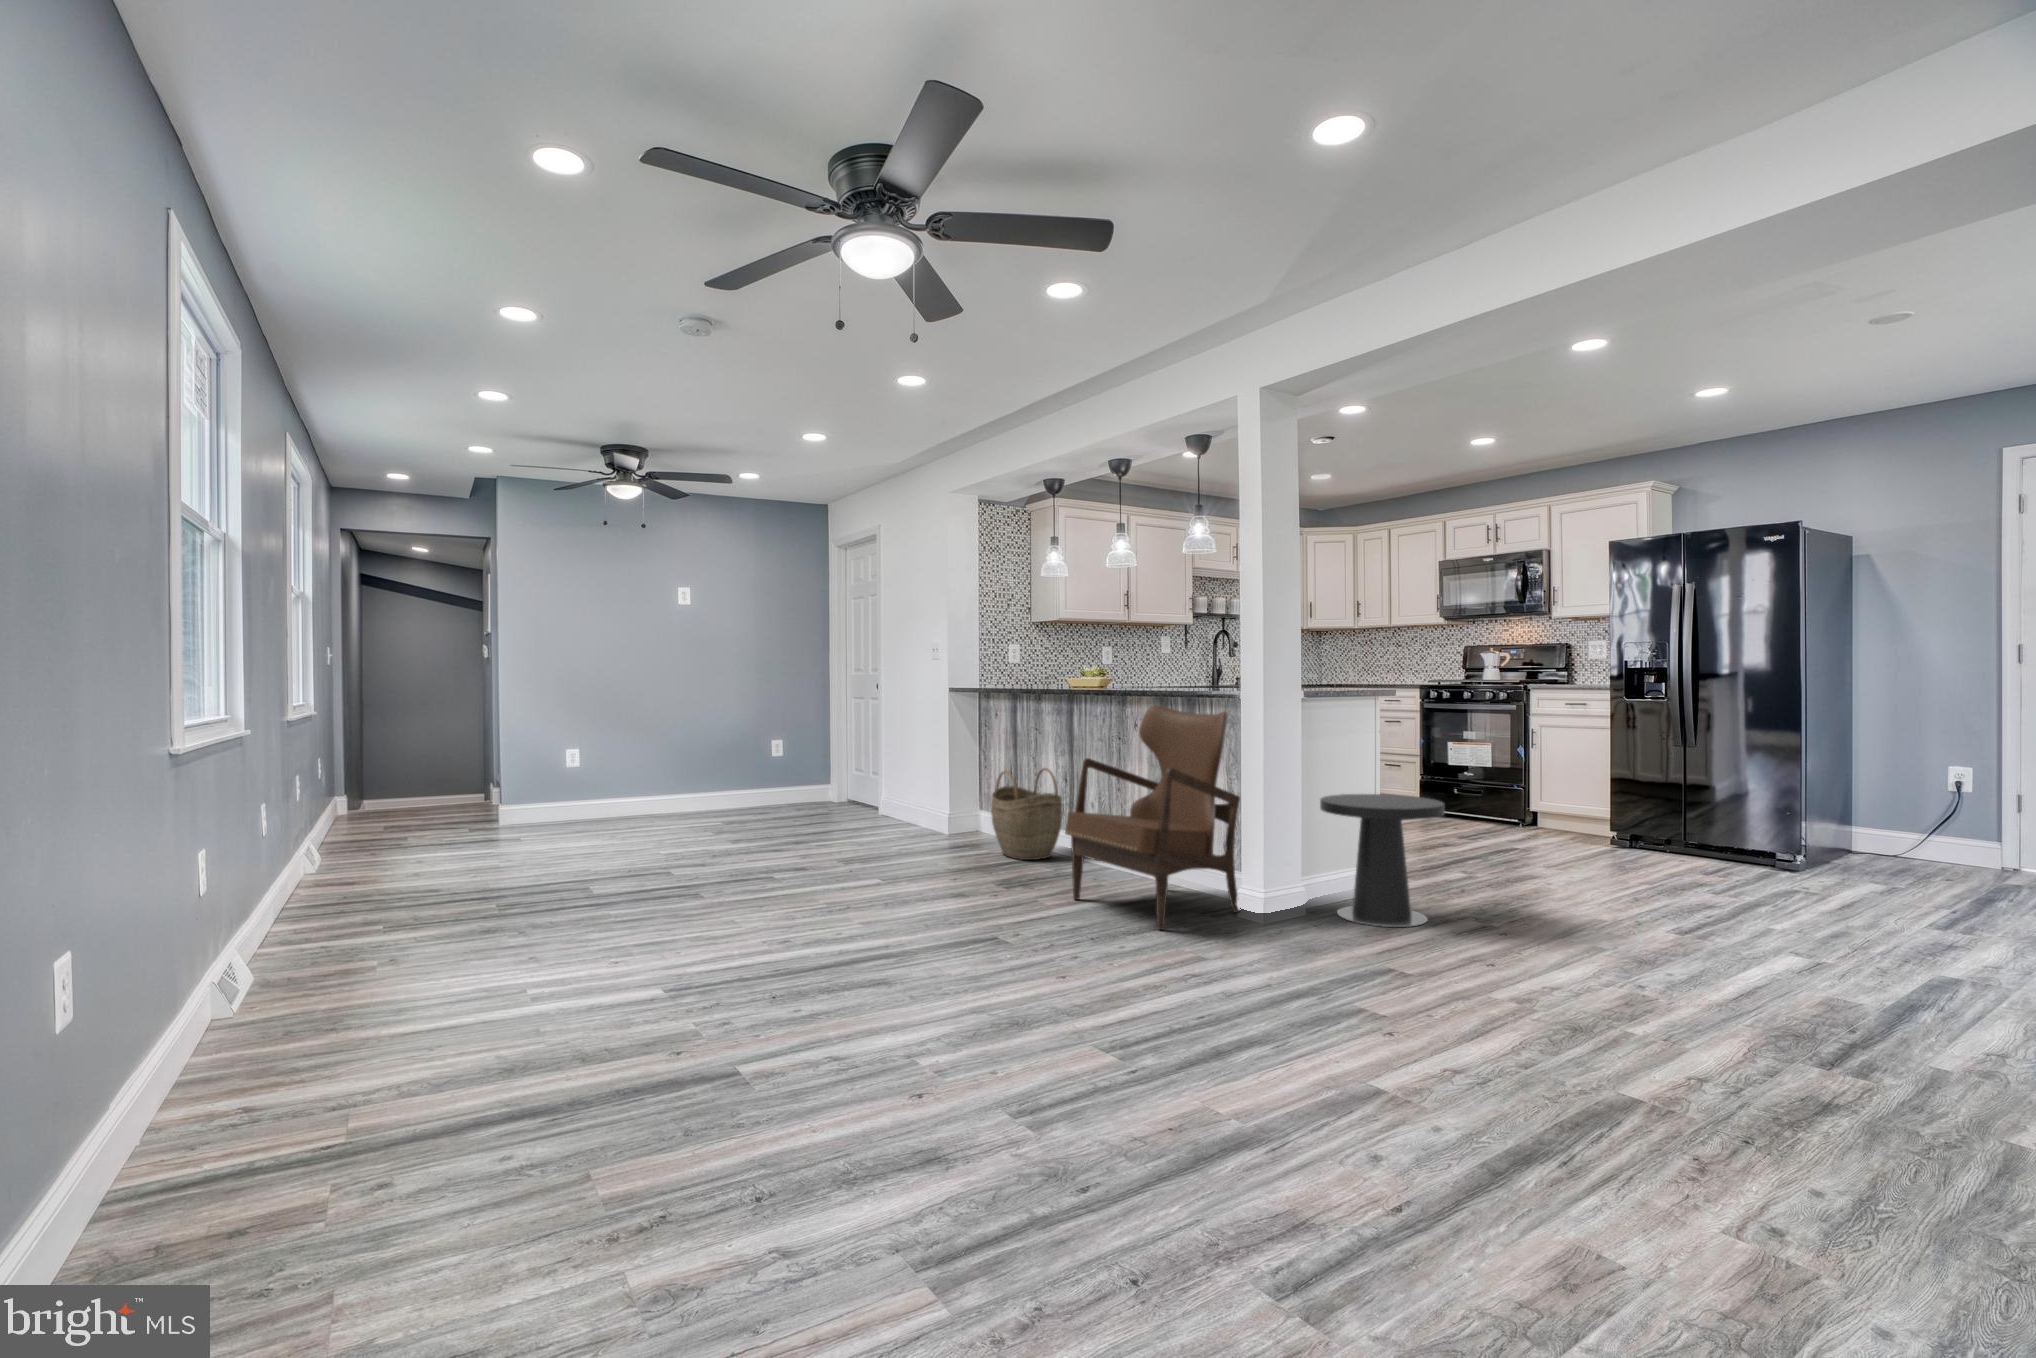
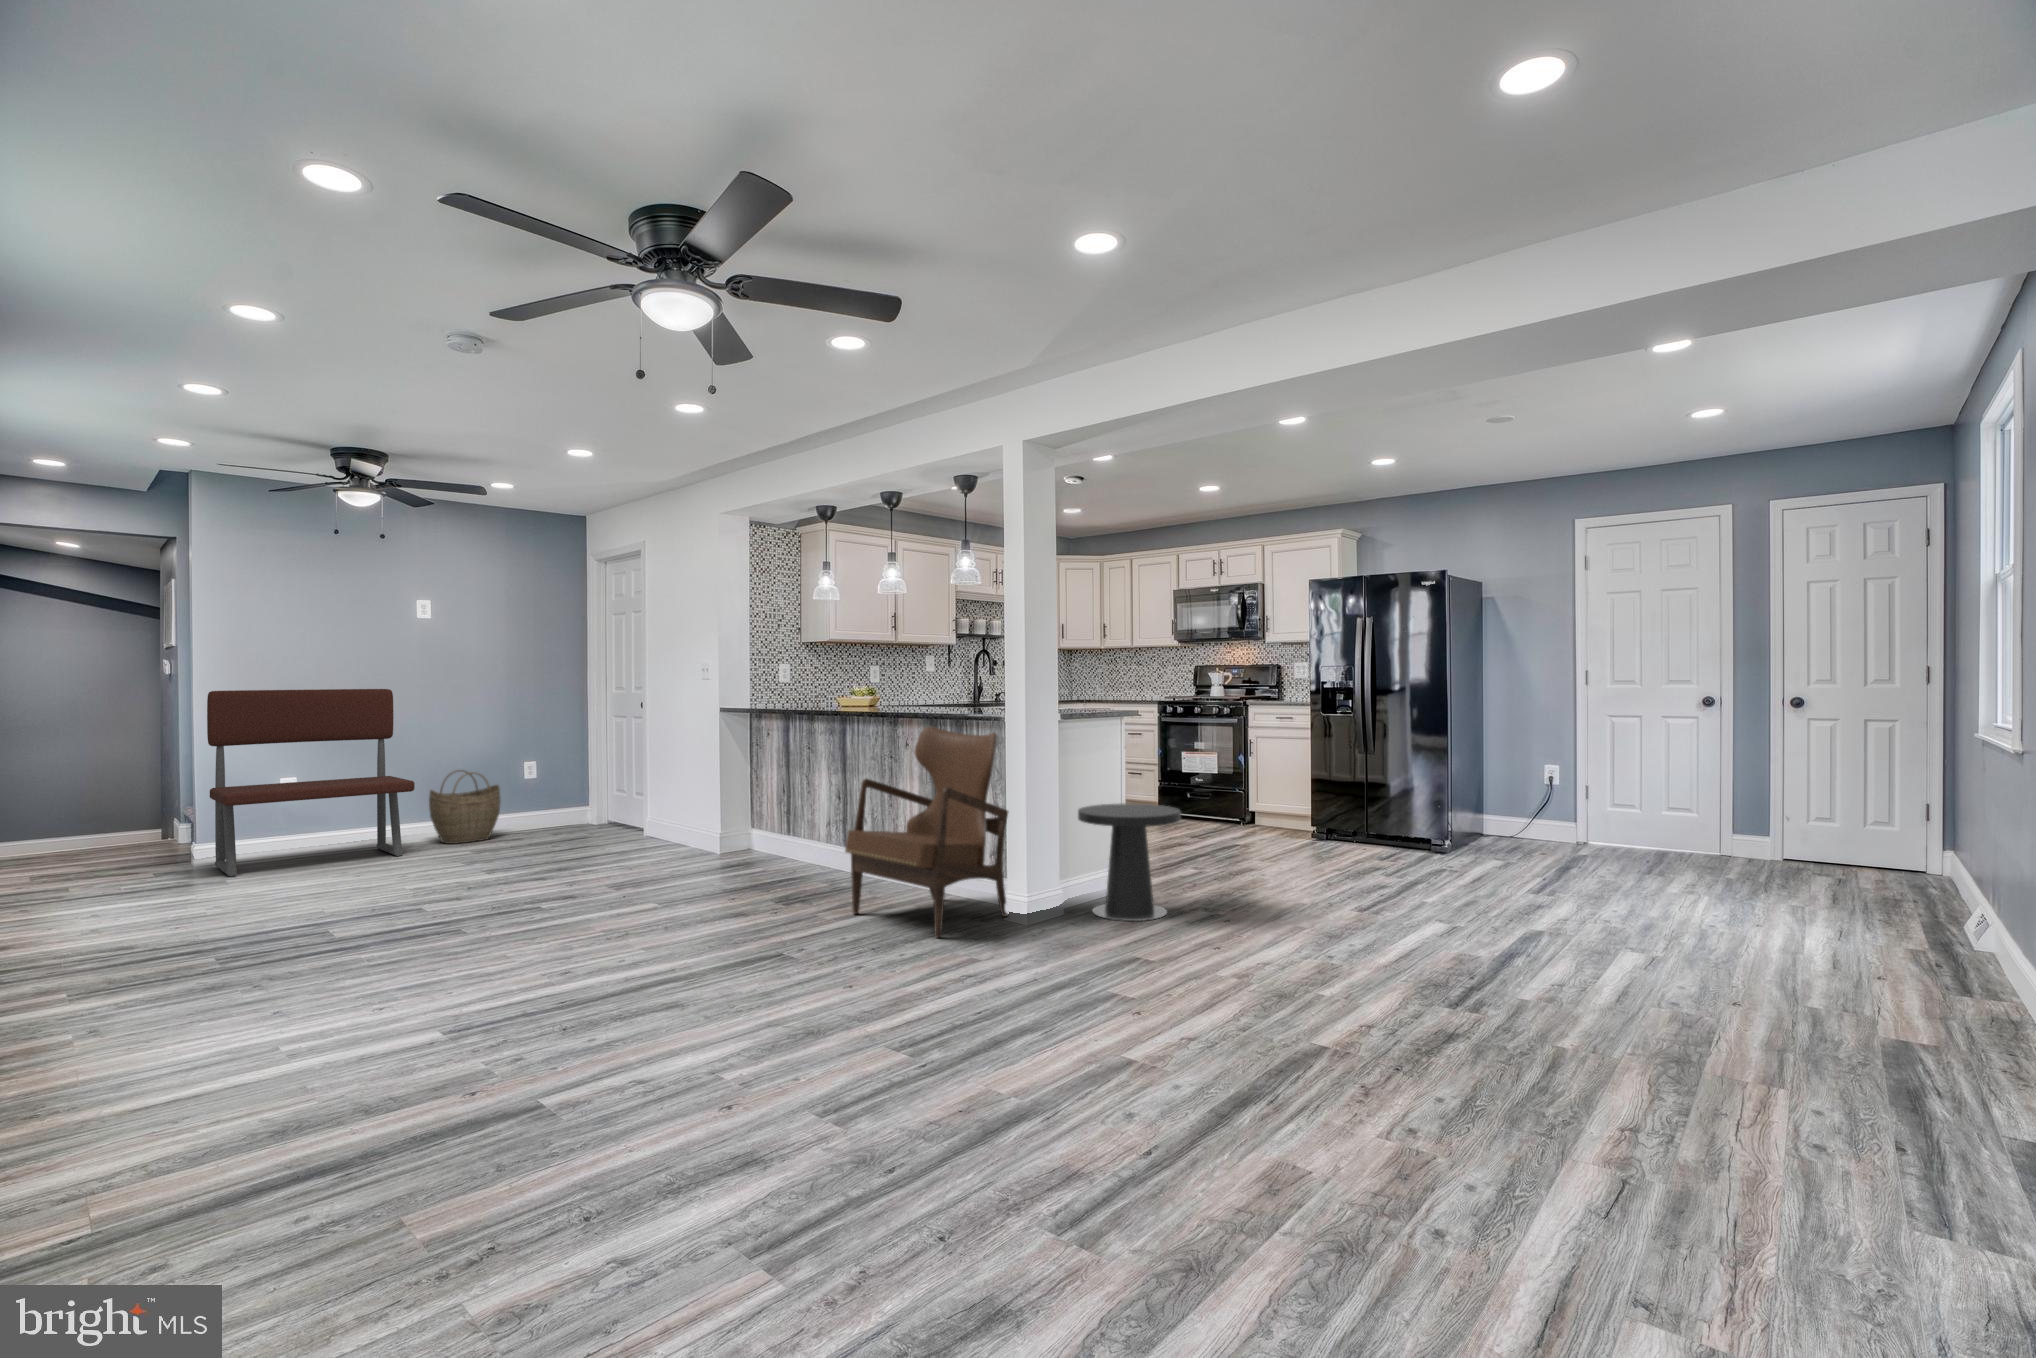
bench: none [526,670,686,833] -> present [207,689,415,876]
woven basket: present [991,768,1062,860] -> present [429,770,501,844]

